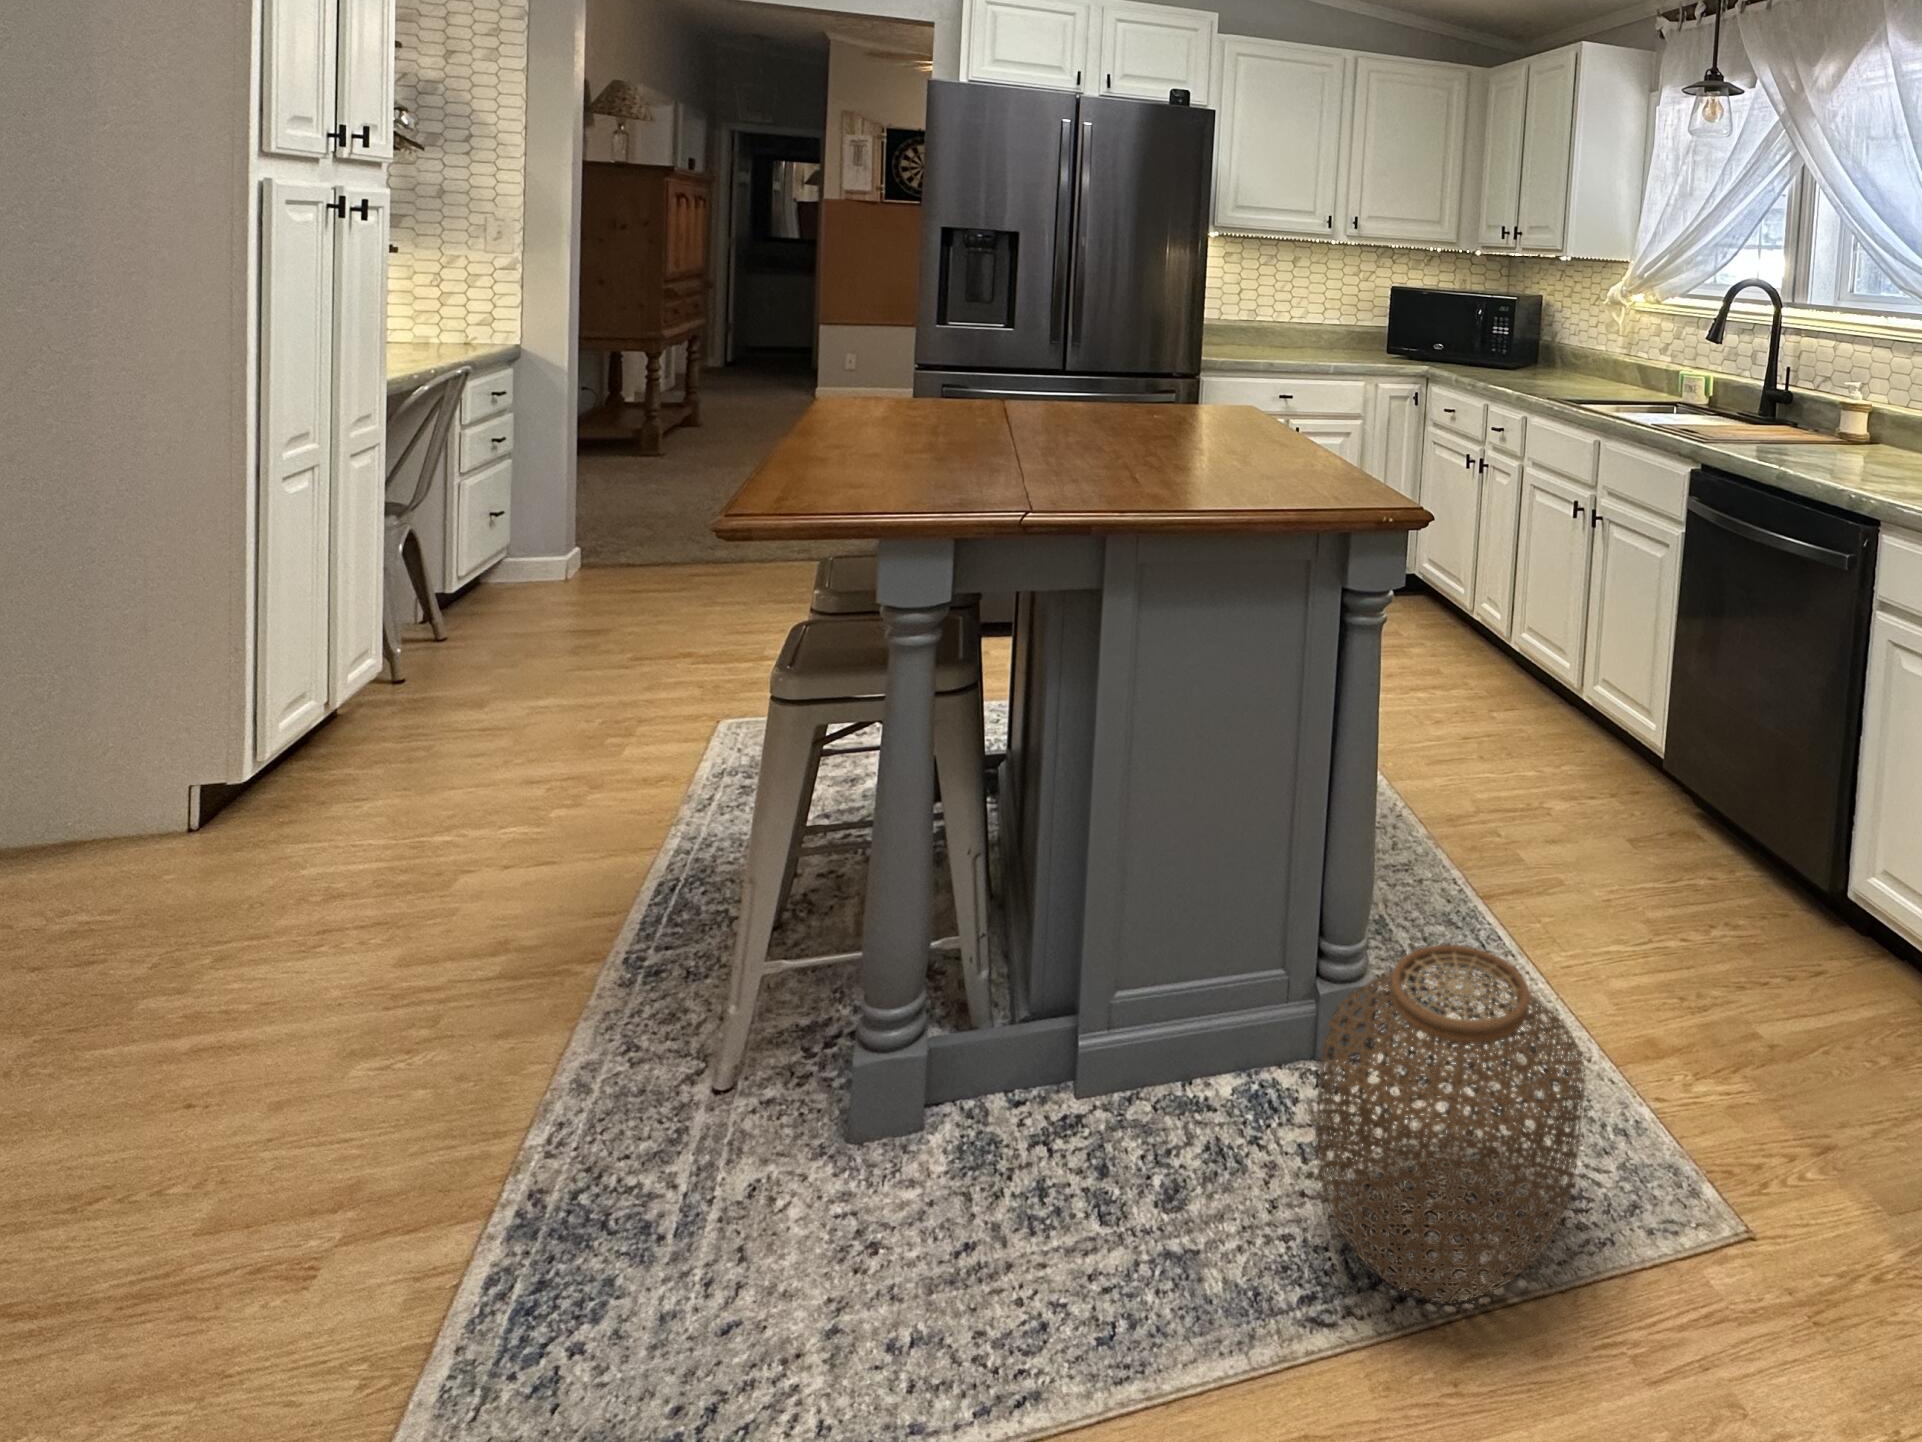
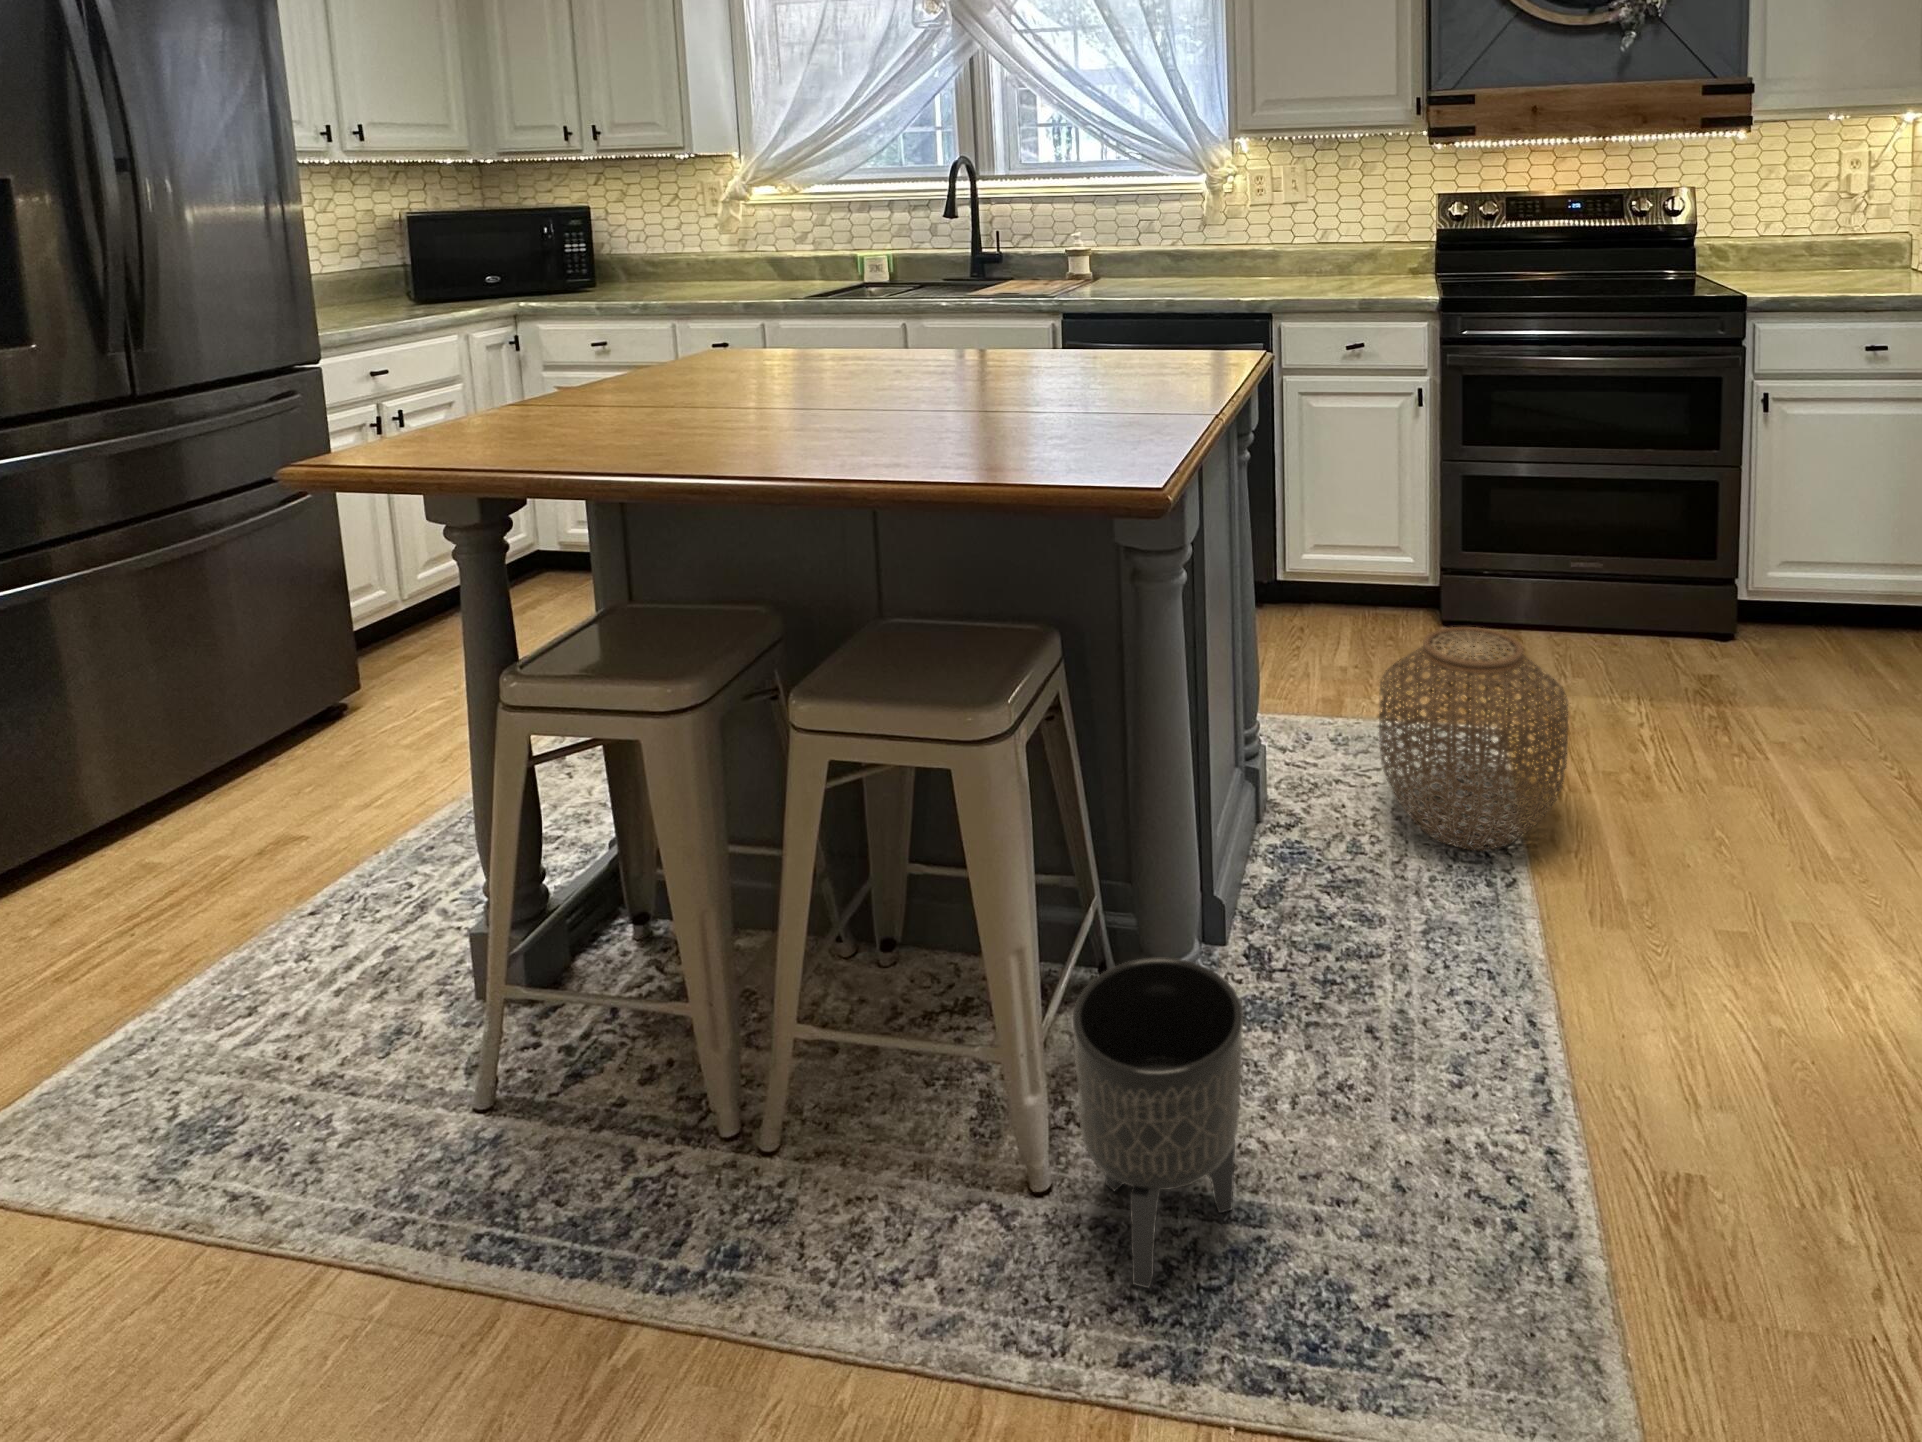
planter: none [602,940,777,1216] -> present [1073,958,1243,1288]

